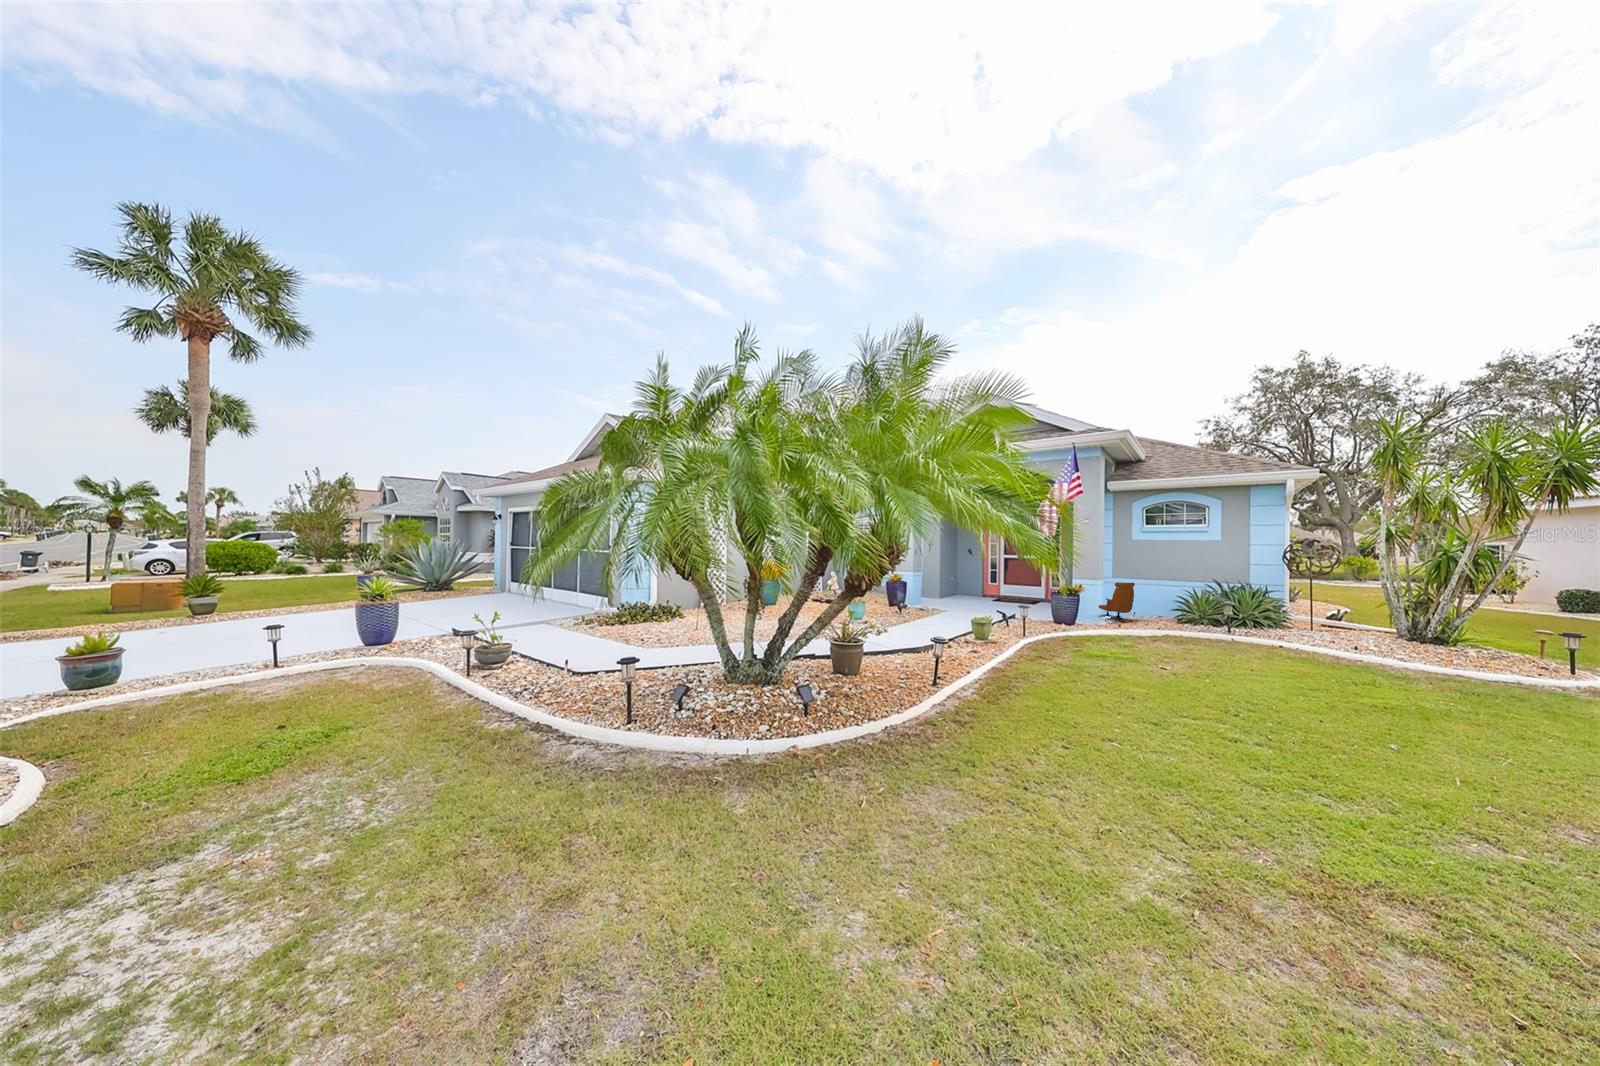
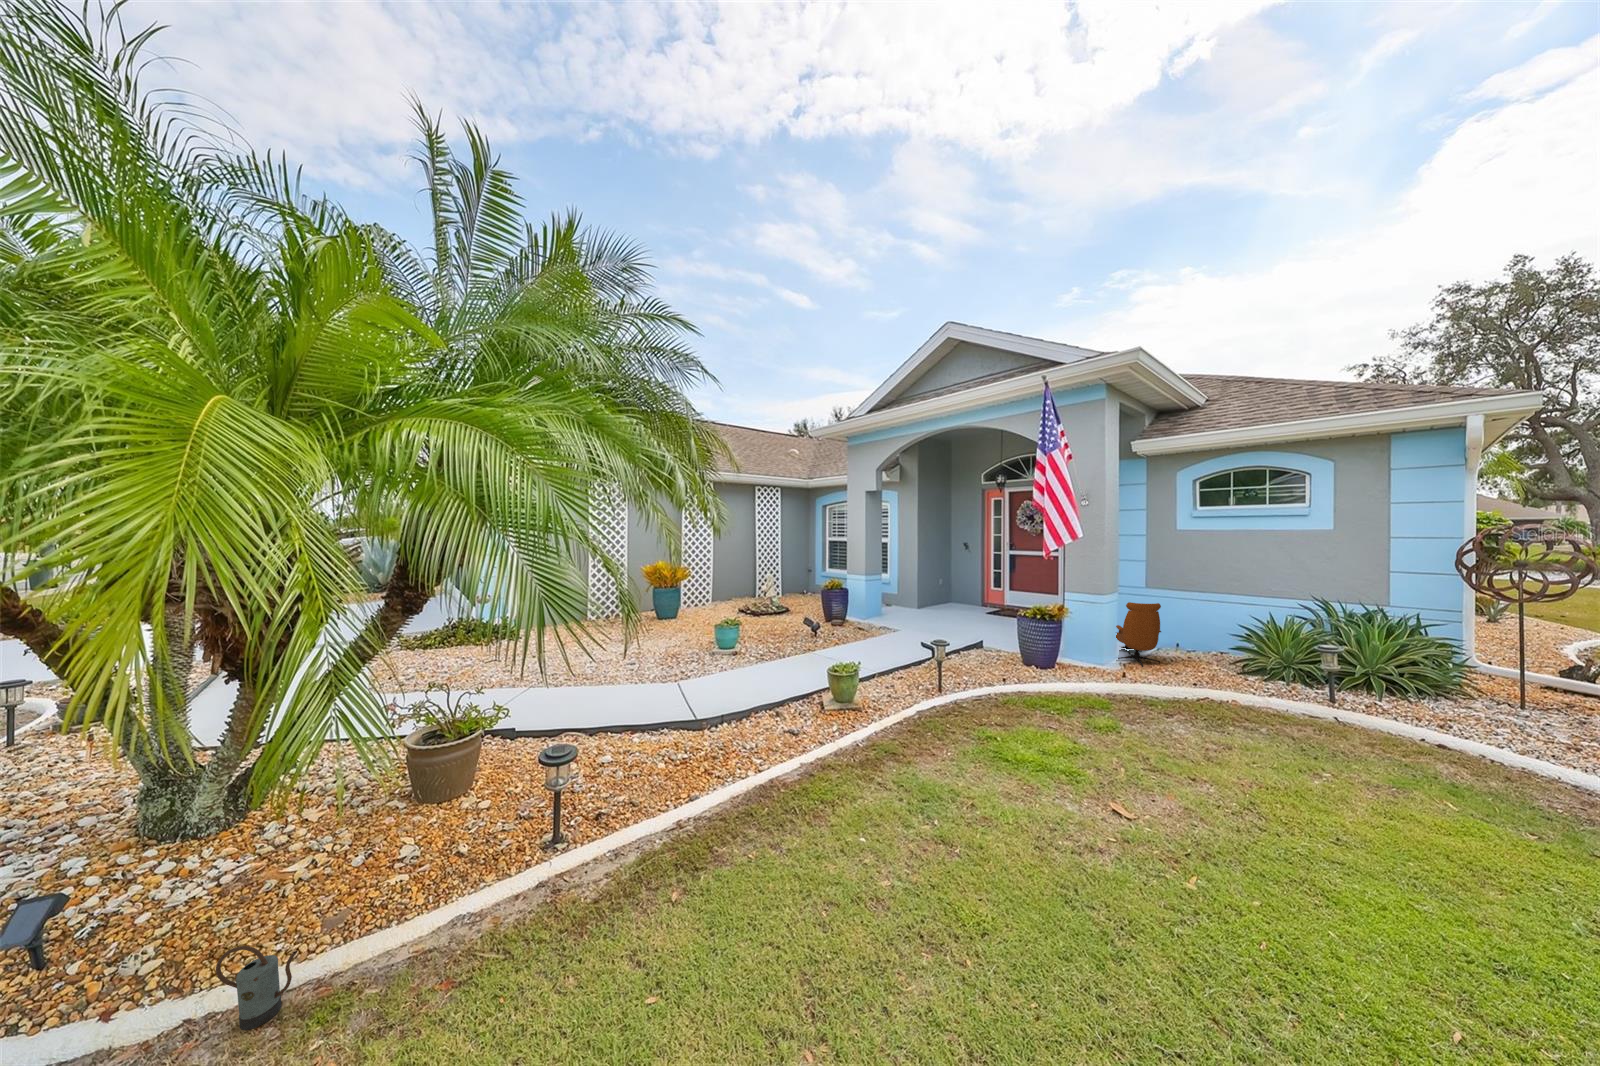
watering can: none [877,703,902,738] -> present [216,946,298,1030]

